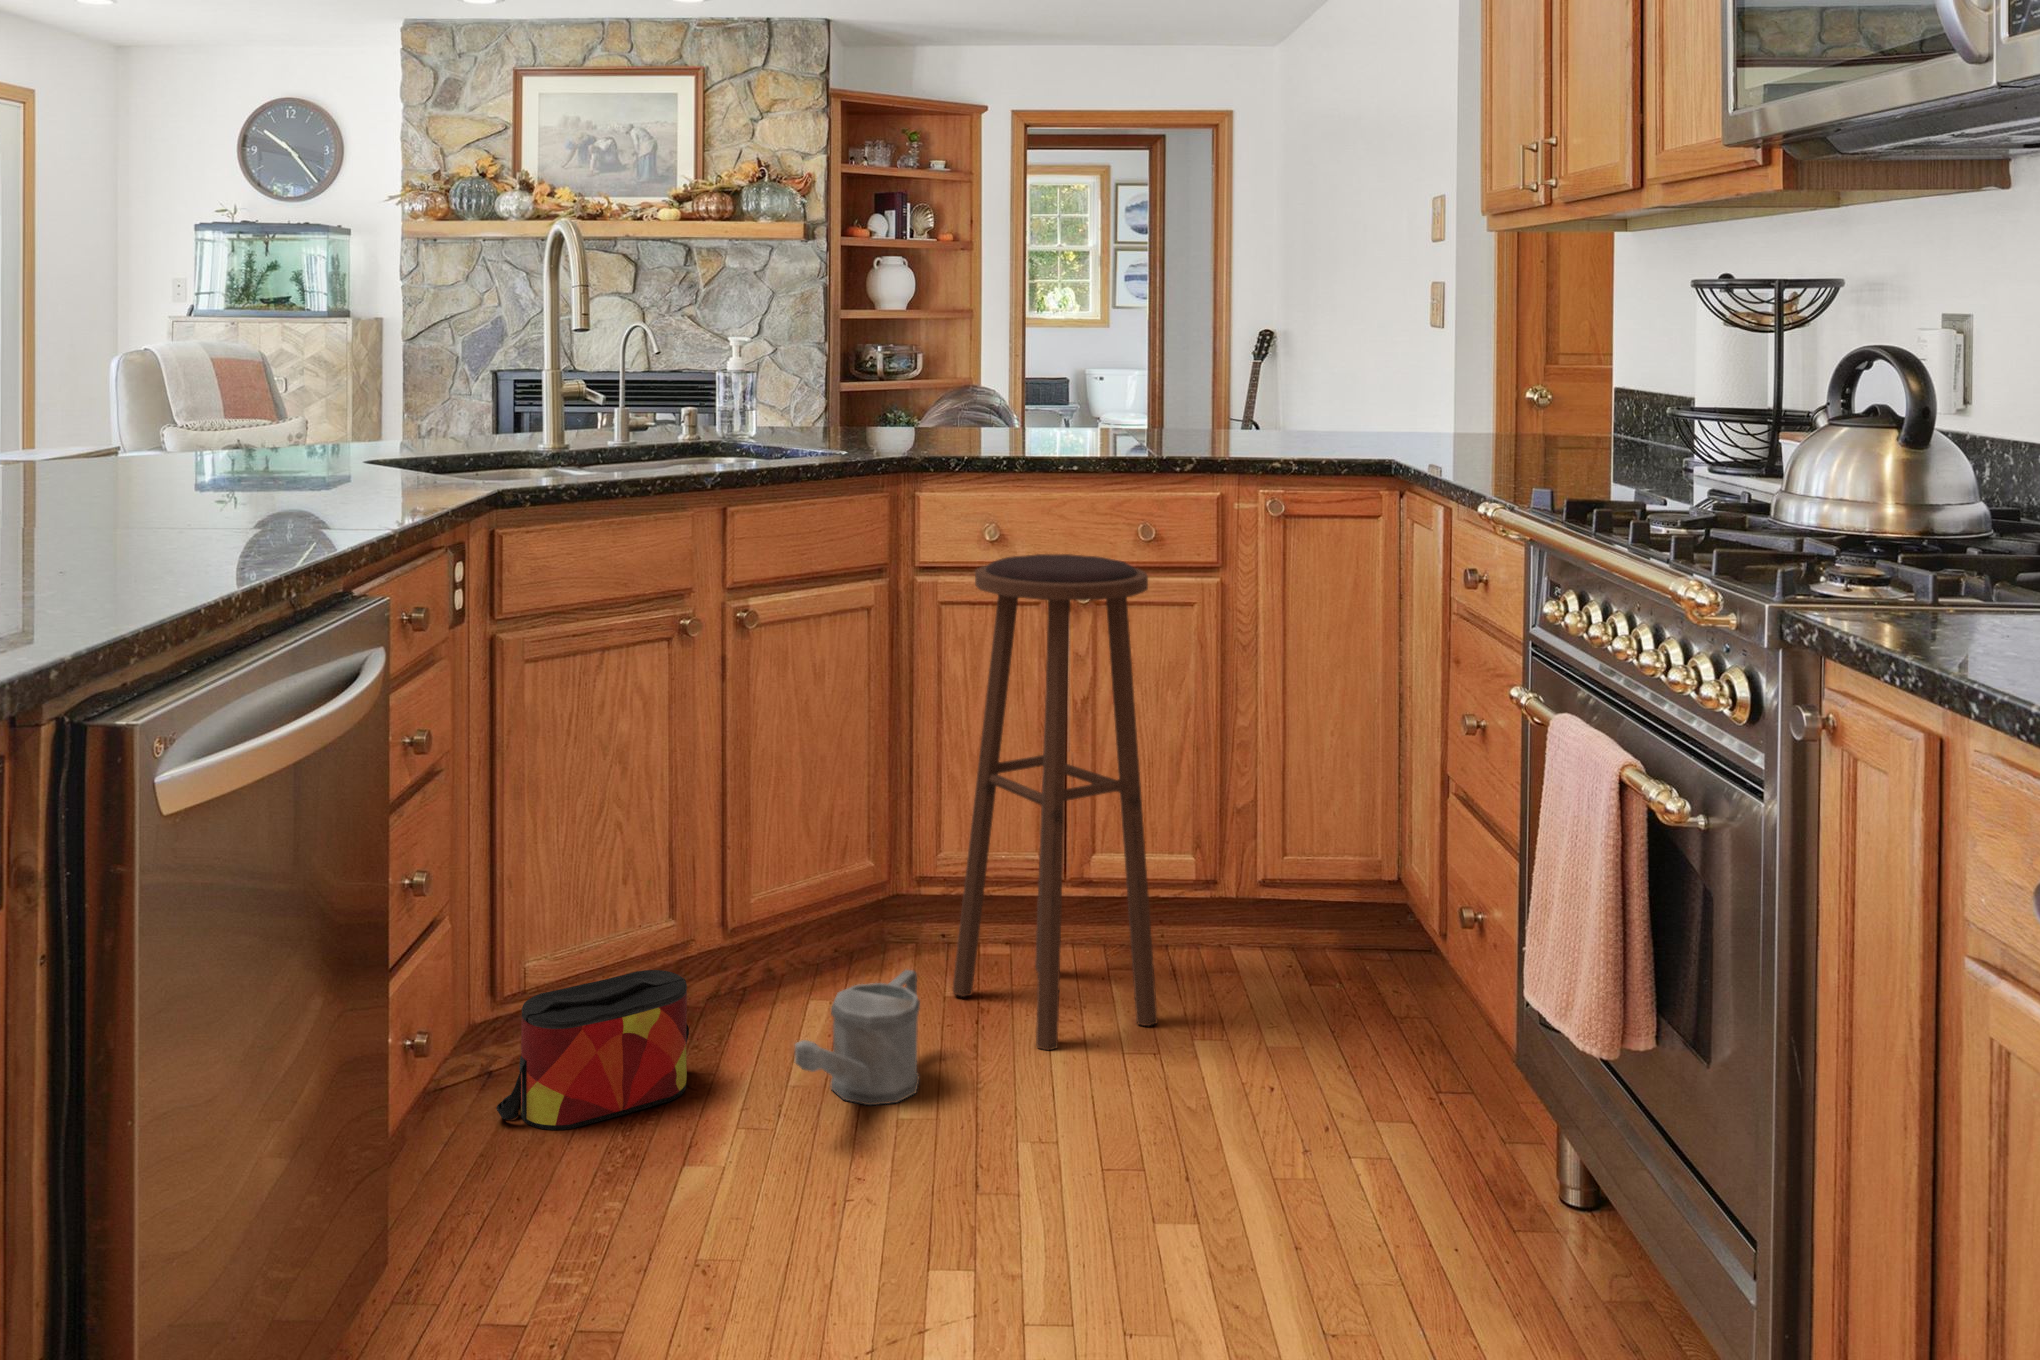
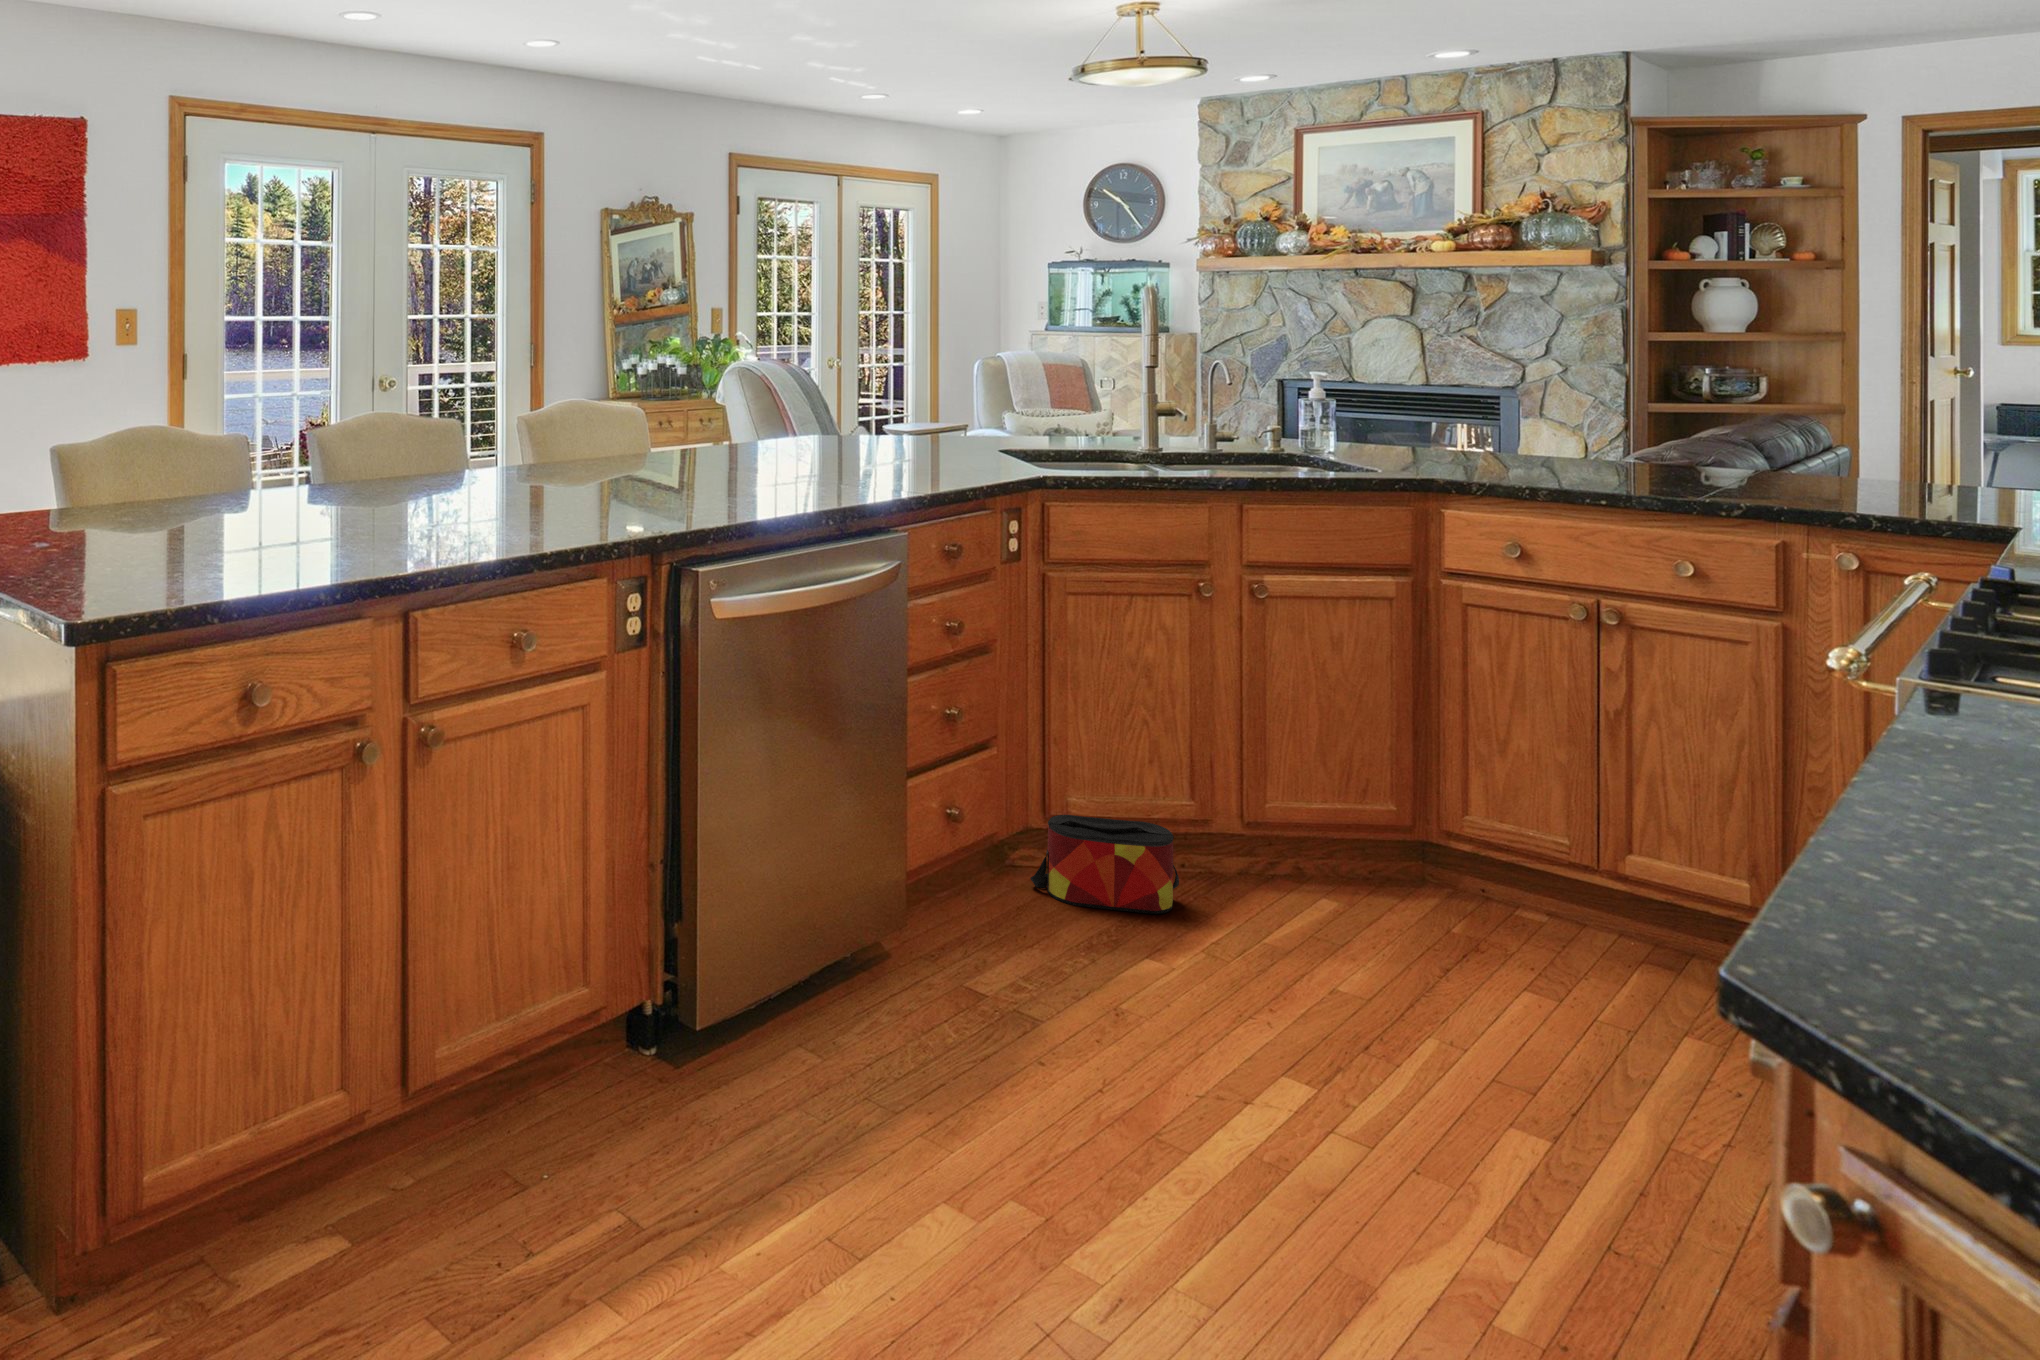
stool: present [952,554,1157,1050] -> none [1446,574,1643,1009]
watering can: present [795,970,920,1105] -> none [1224,879,1376,973]

